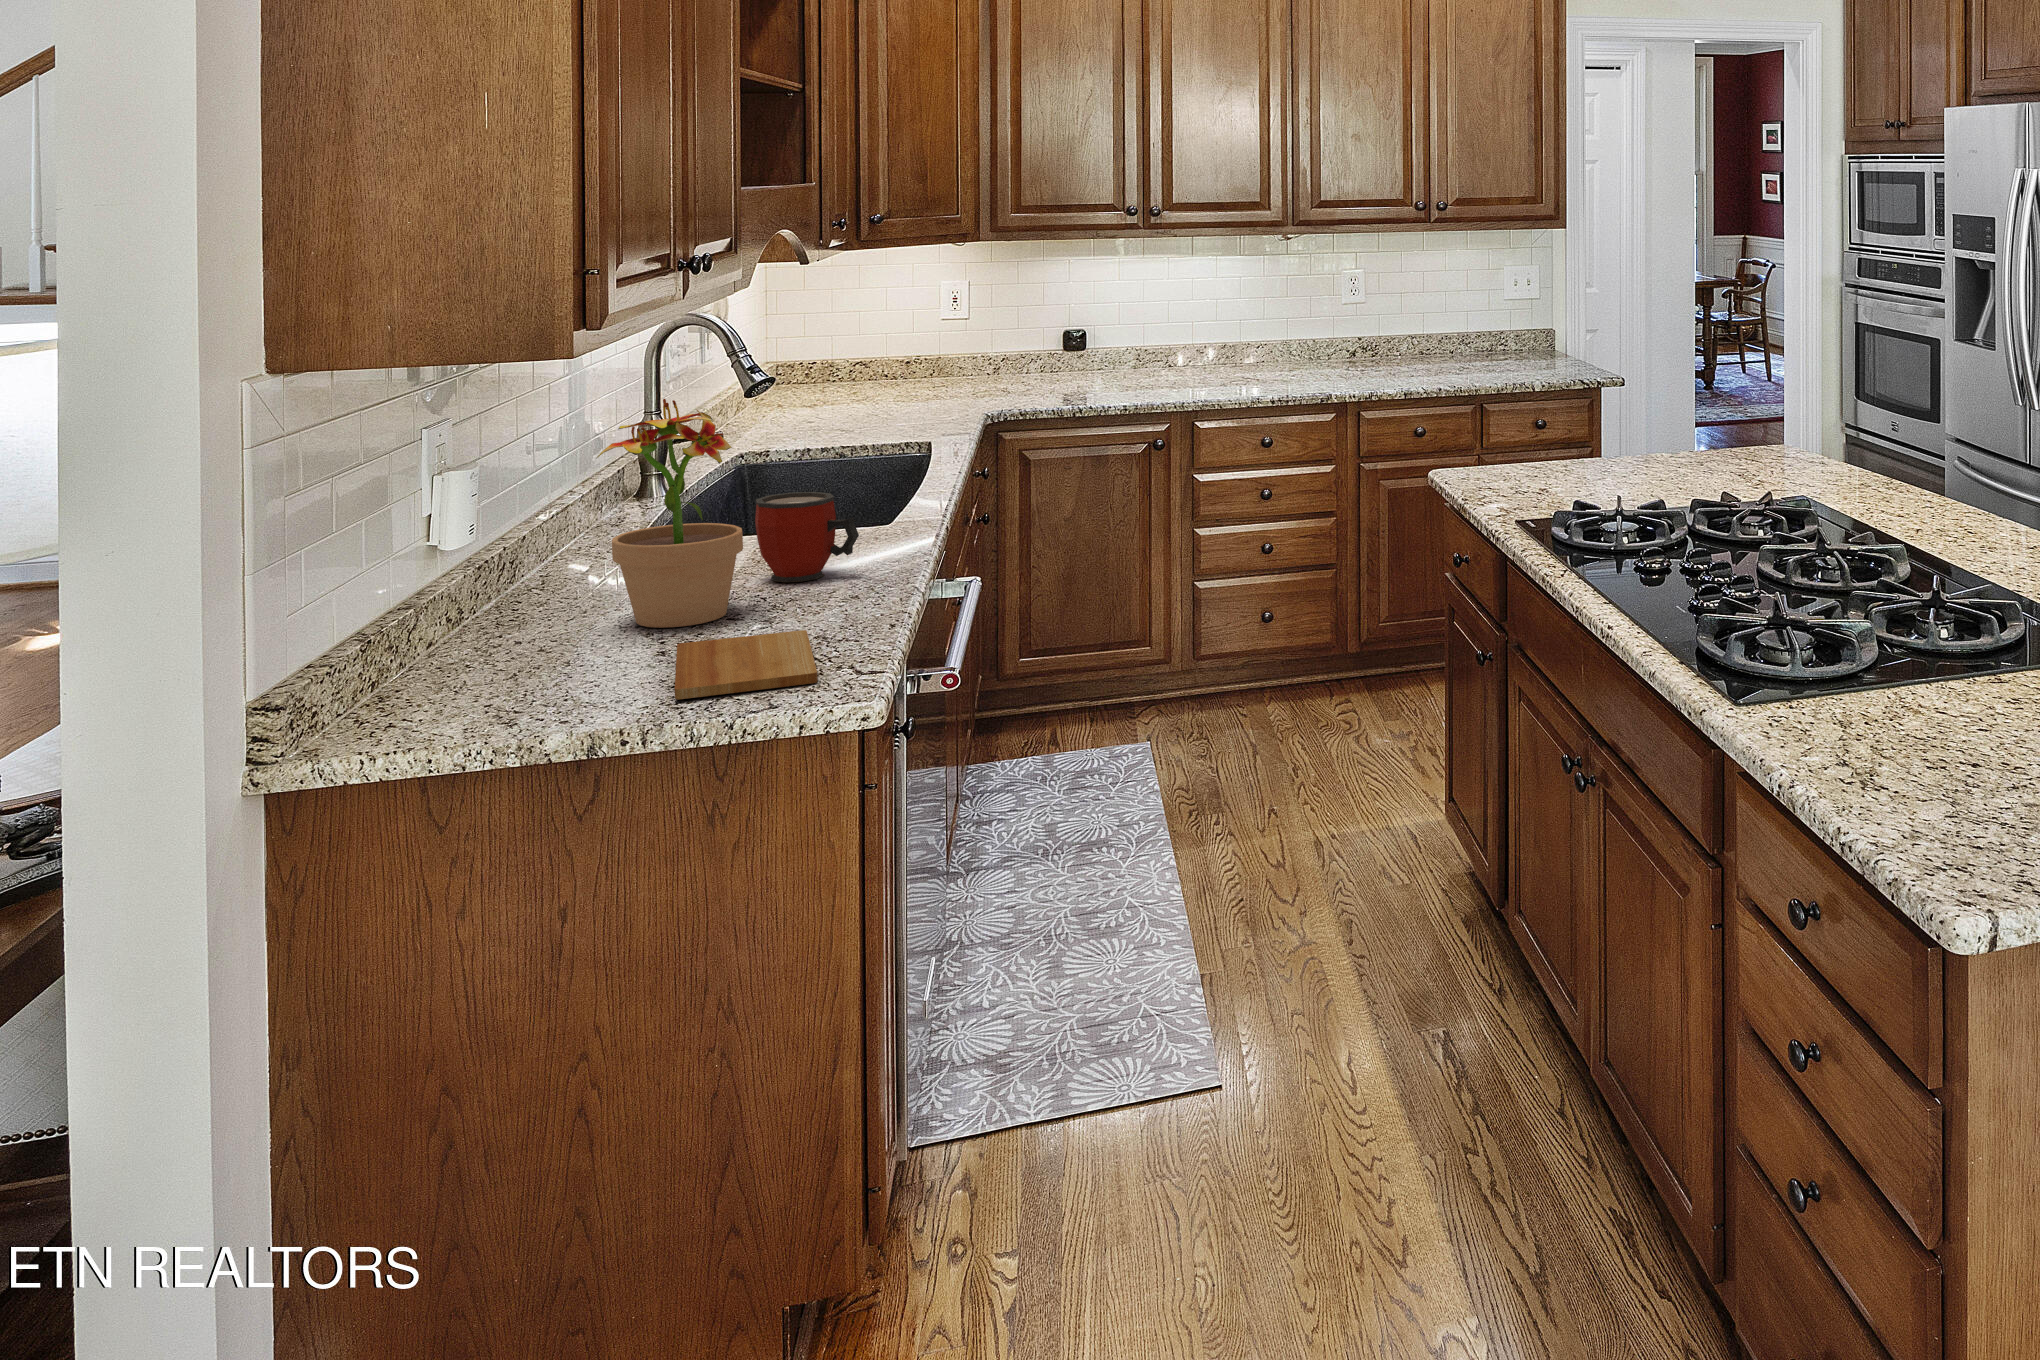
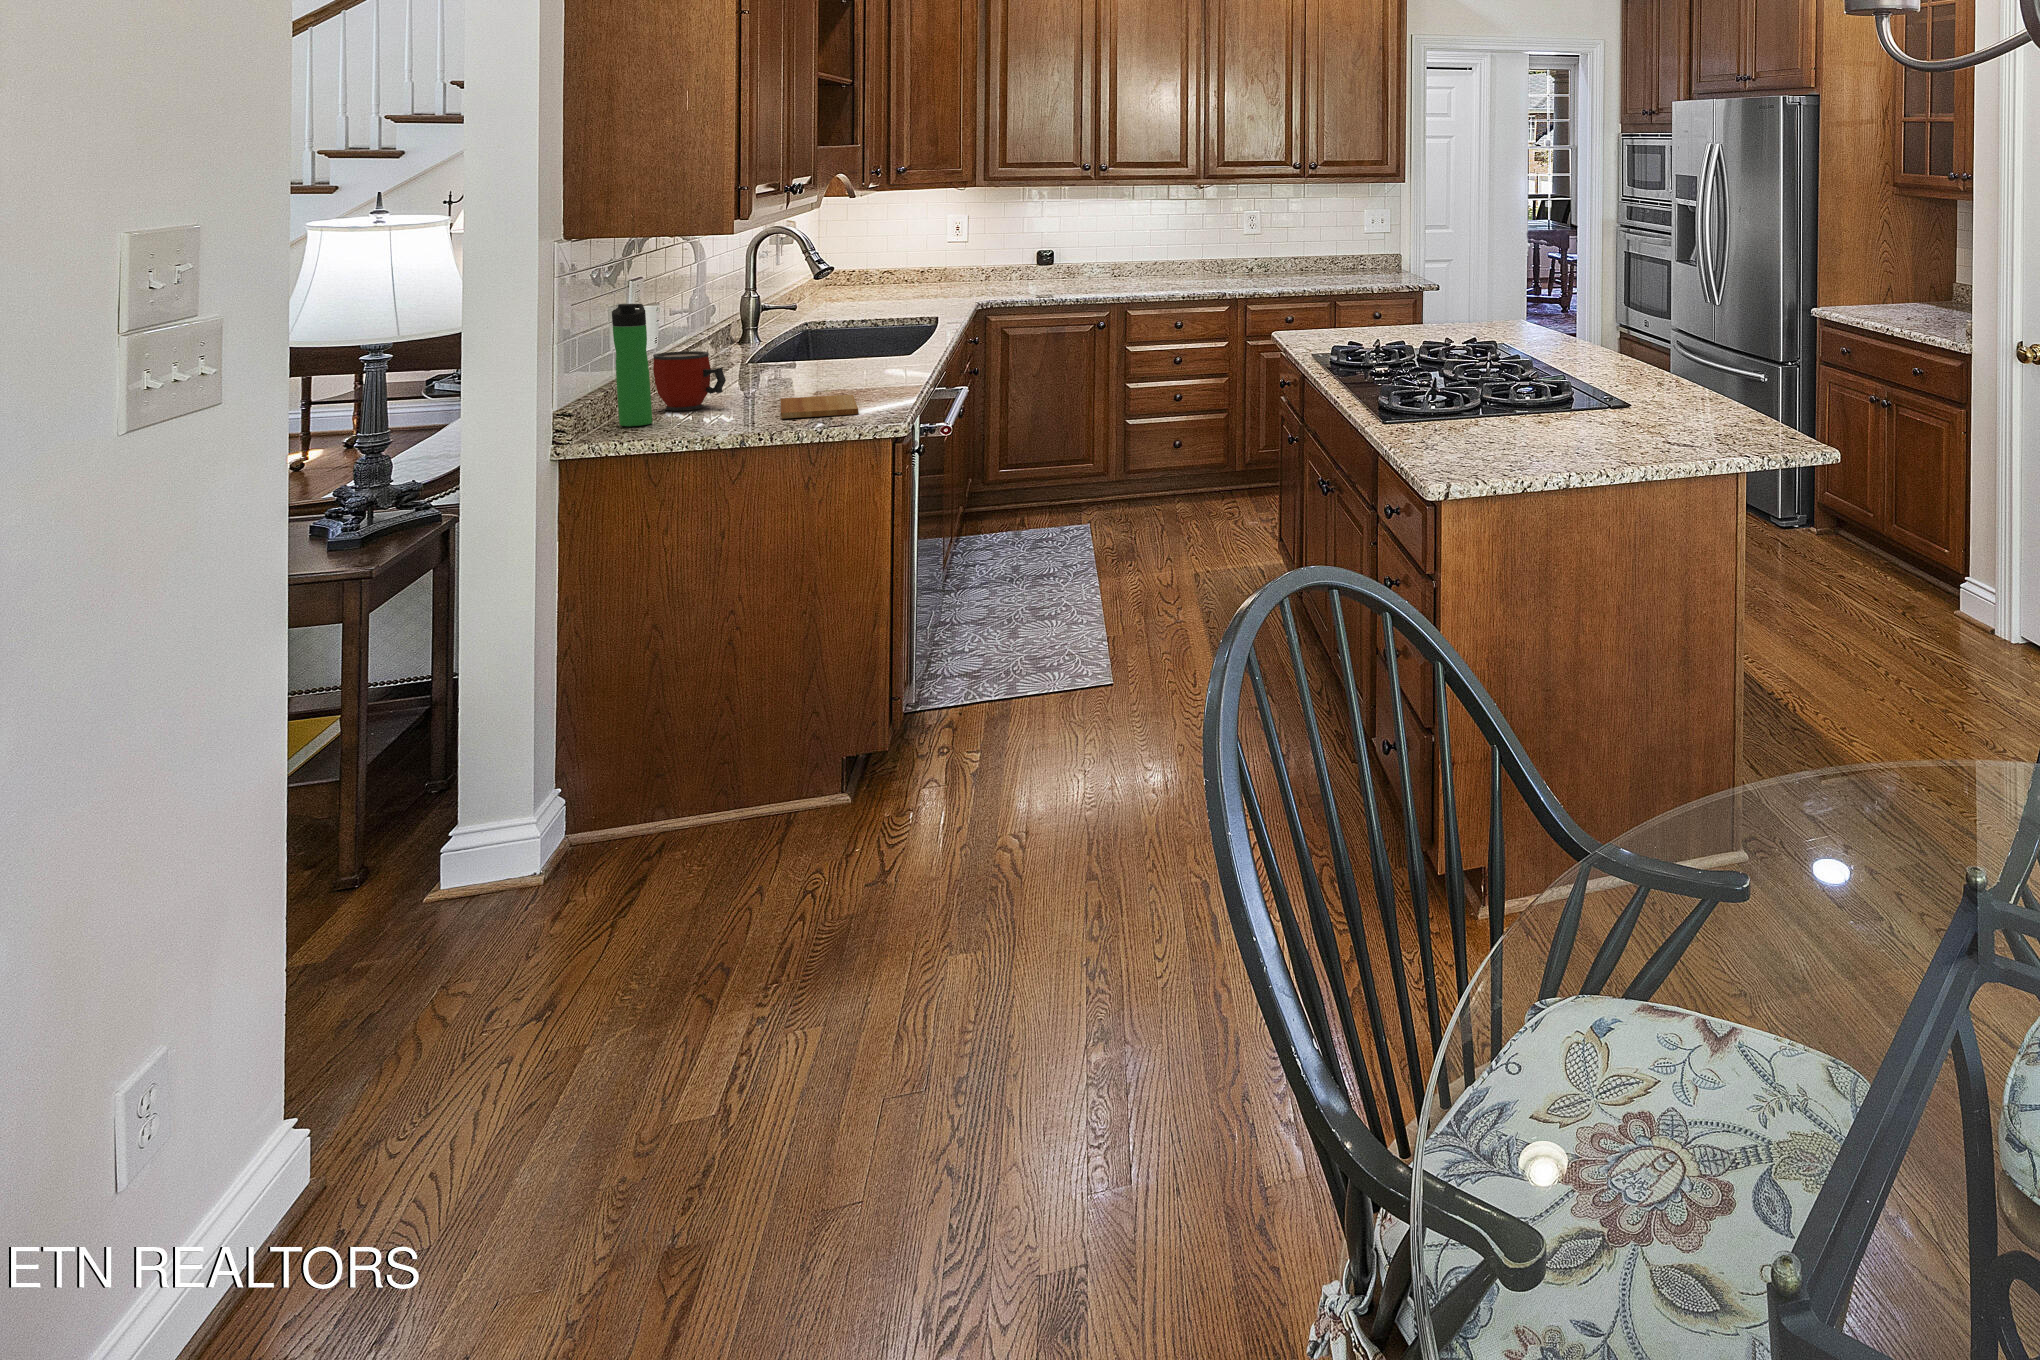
potted plant: present [597,399,743,628] -> none [732,265,817,395]
bottle: none [355,490,433,727] -> present [612,304,652,426]
mug: present [755,492,859,582] -> present [653,351,726,411]

